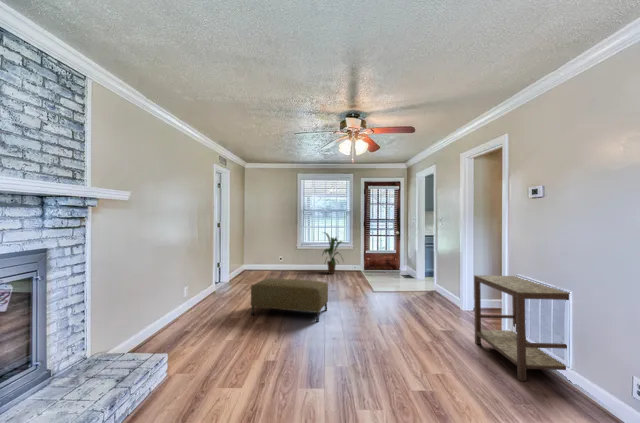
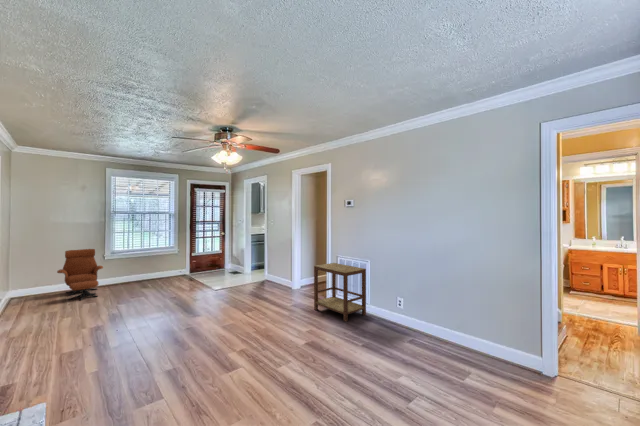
house plant: present [323,232,343,274] -> none [143,238,174,283]
lounge chair: none [264,238,293,278] -> present [57,249,103,300]
ottoman: present [251,278,328,322] -> none [112,290,197,341]

